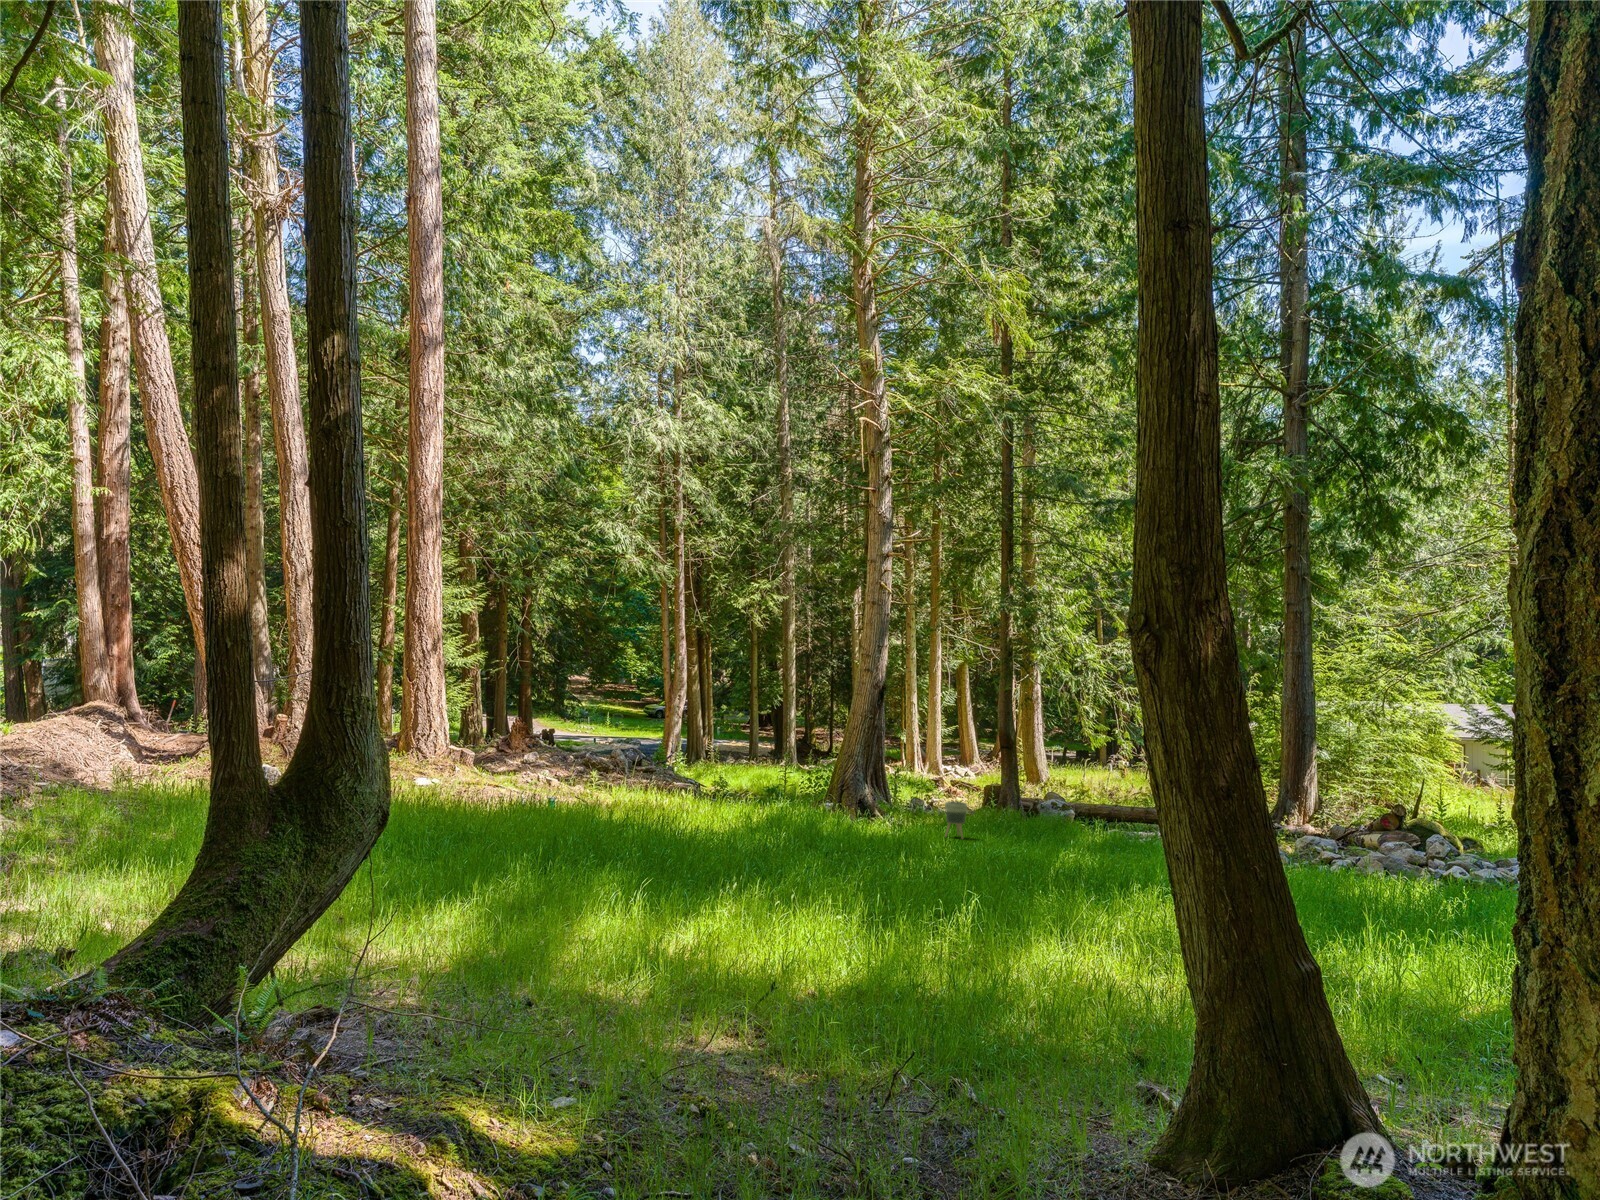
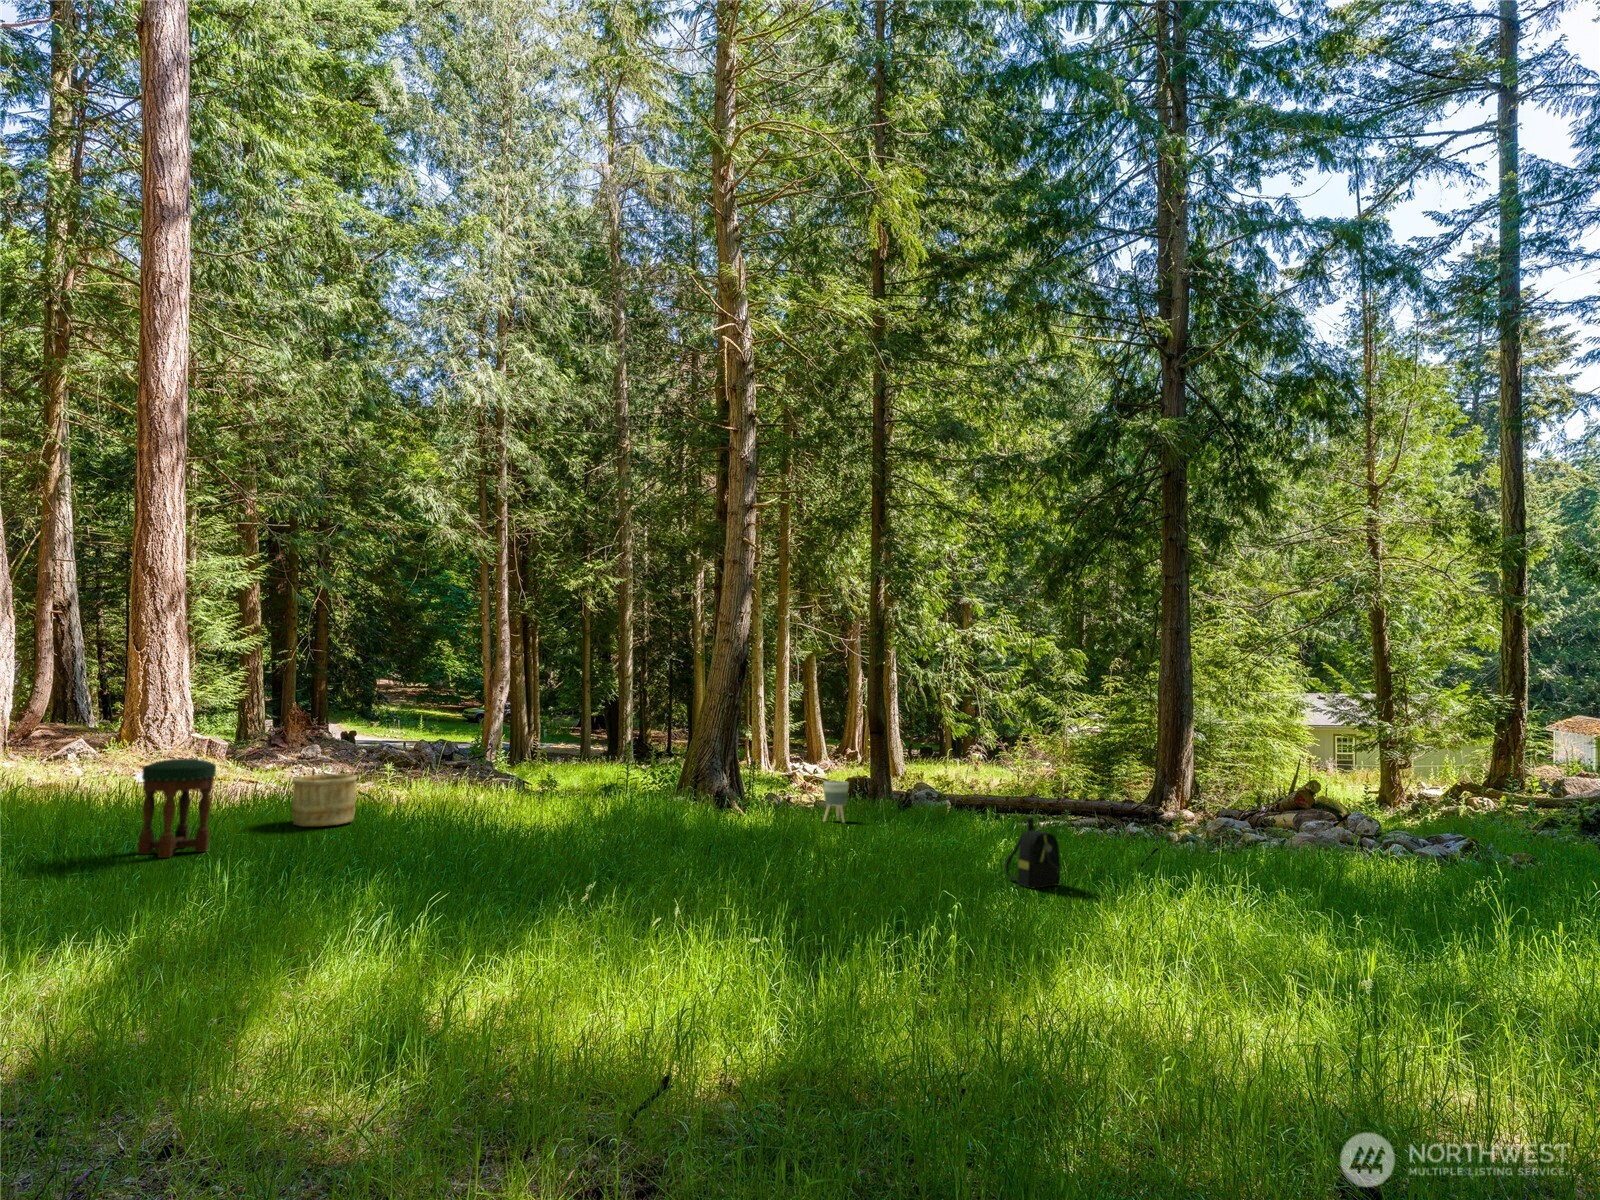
stool: none [436,784,484,855] -> present [138,759,216,858]
wooden bucket: none [530,792,576,832] -> present [292,774,357,826]
backpack: none [1080,851,1128,911] -> present [1005,817,1062,888]

